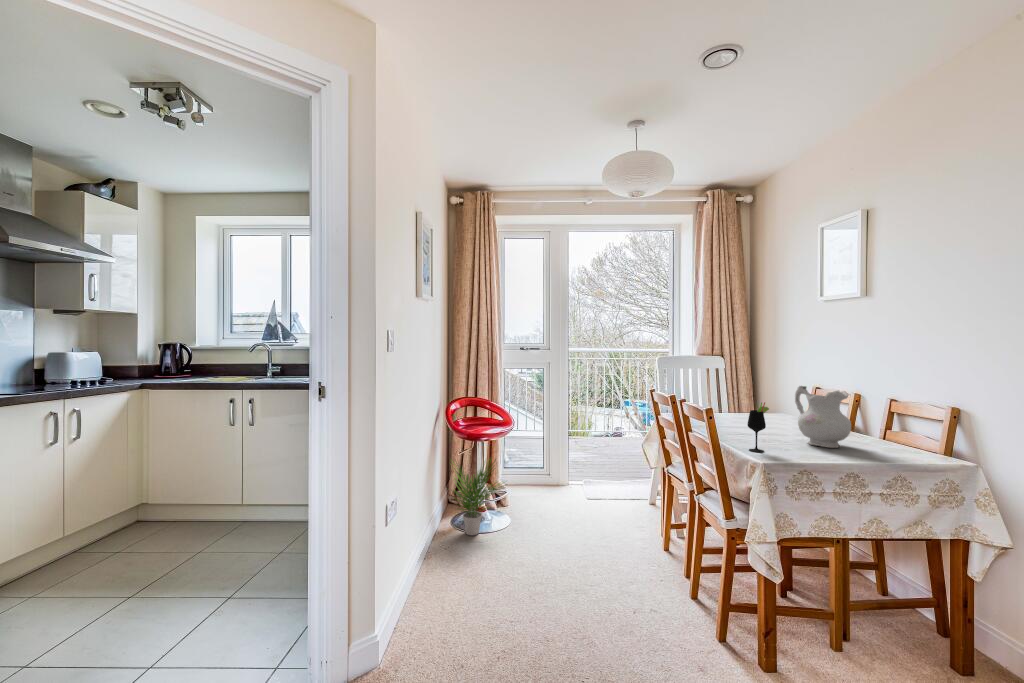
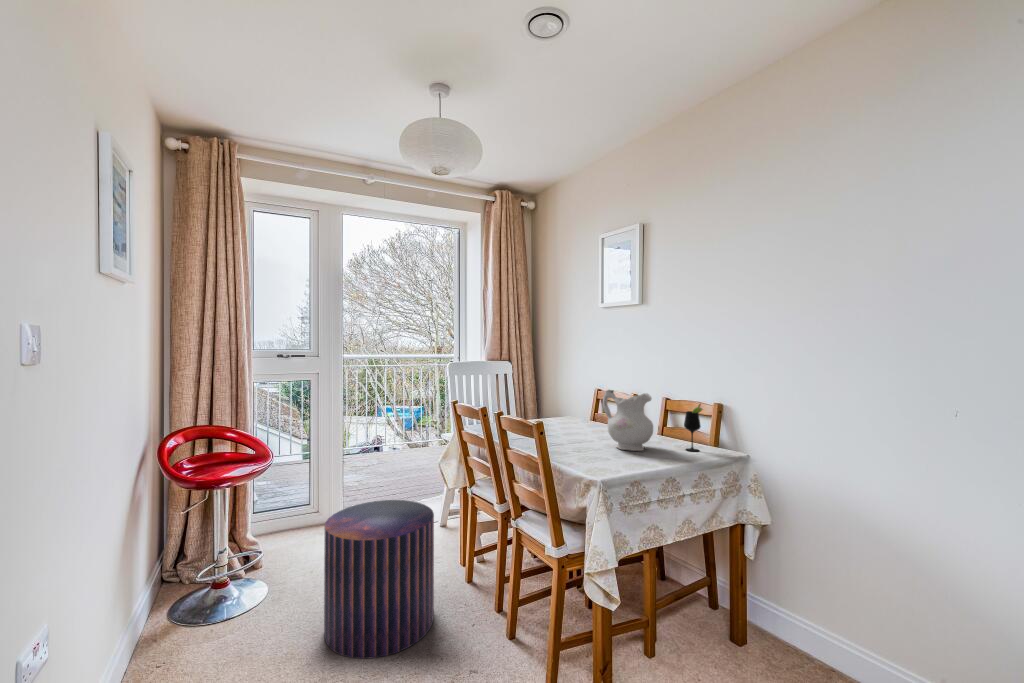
wine glass: present [747,402,769,452] -> present [684,404,702,451]
potted plant: present [452,461,500,535] -> none [137,507,266,632]
pouf: none [545,466,629,581] -> present [324,500,434,659]

